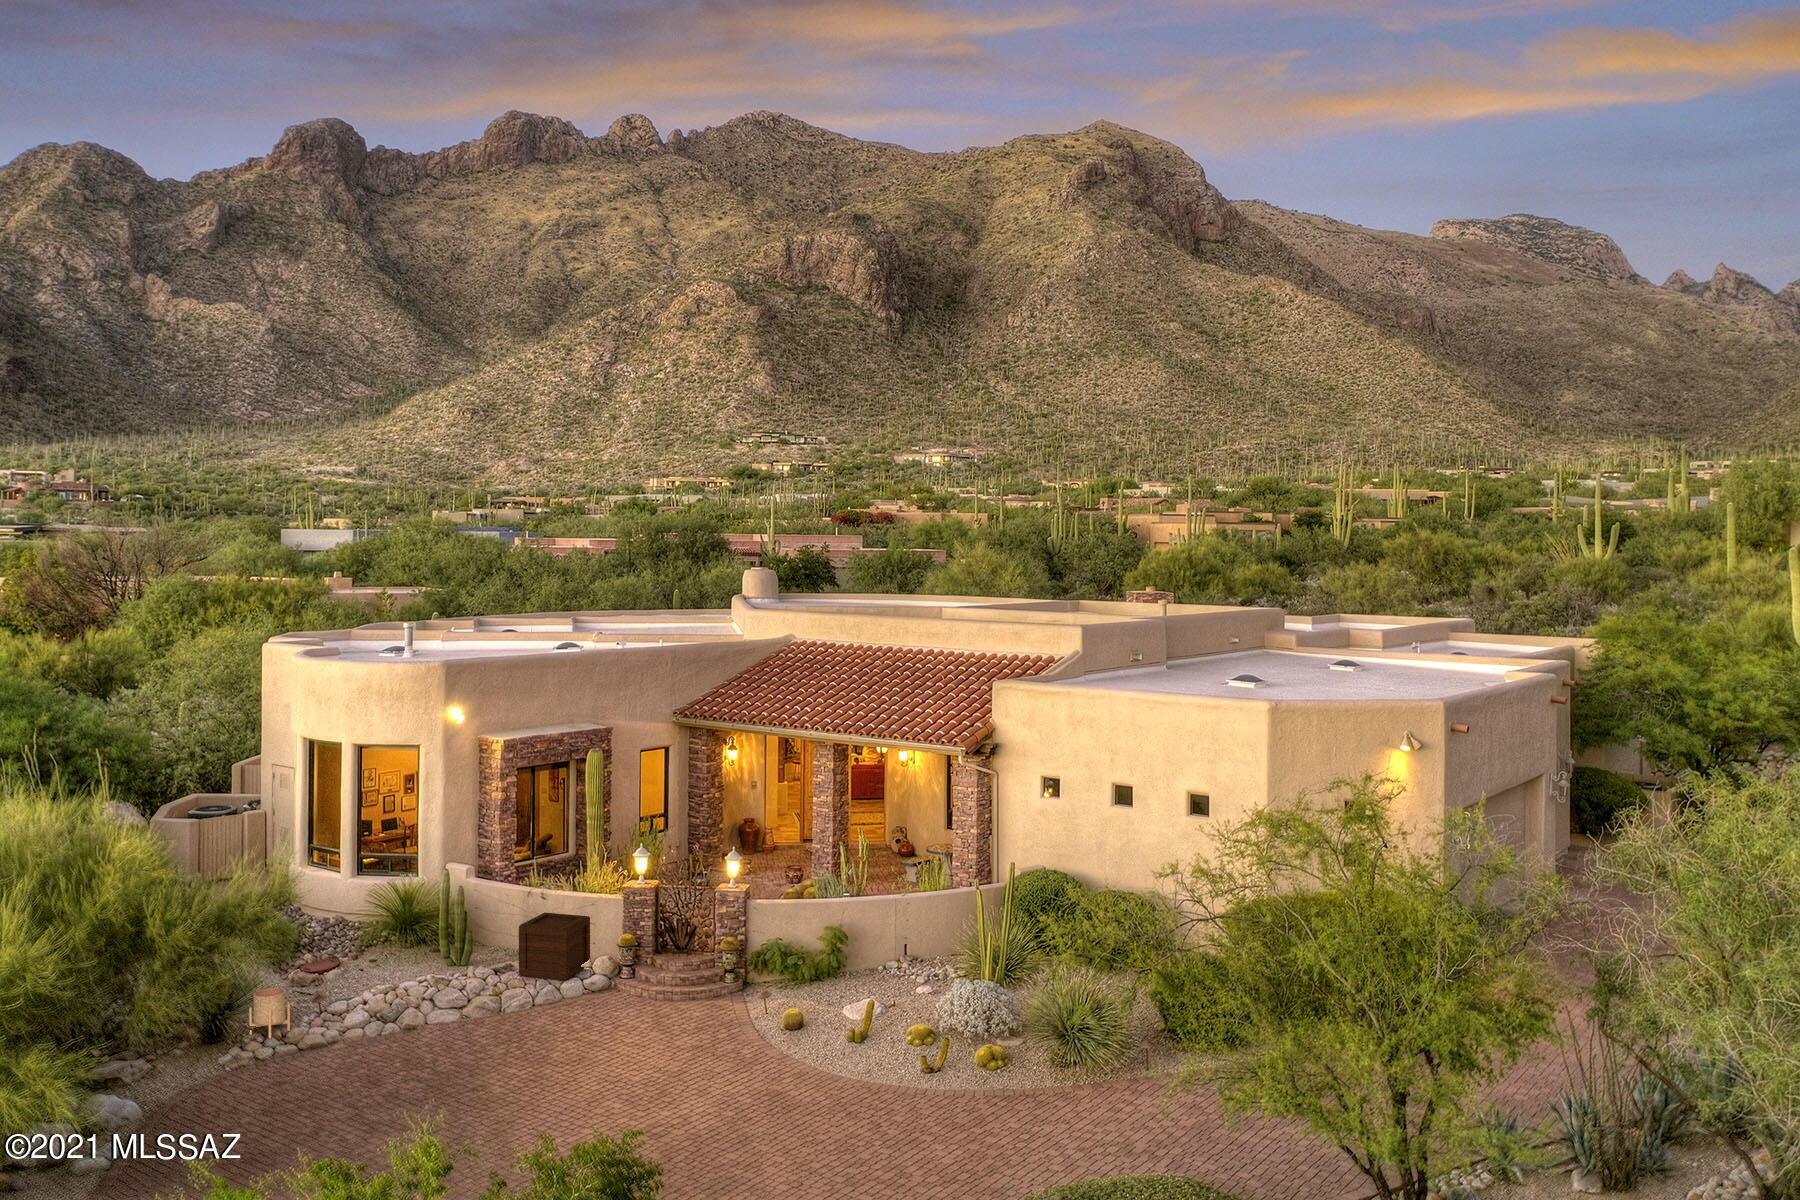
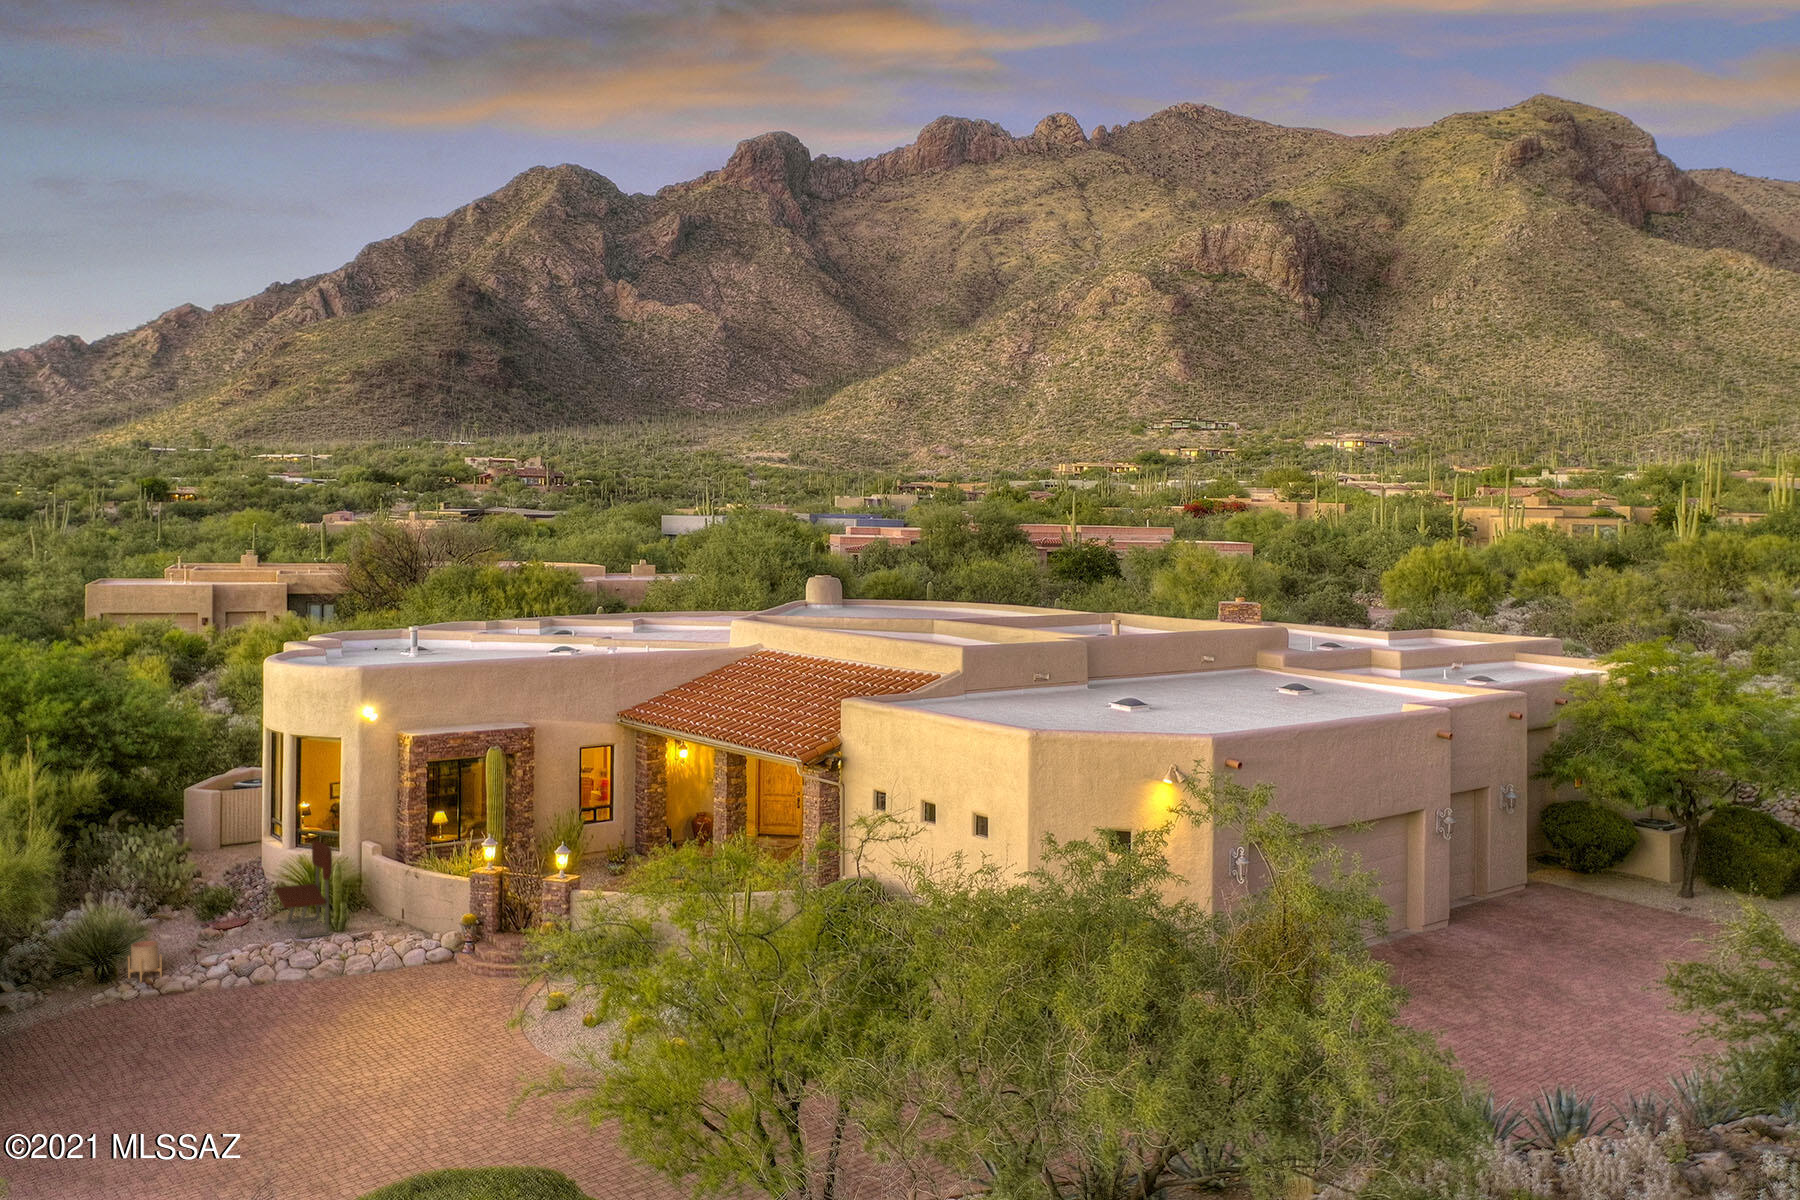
bench: none [370,862,449,975] -> present [275,841,332,939]
wooden crate: present [519,913,590,980] -> none [379,891,447,952]

